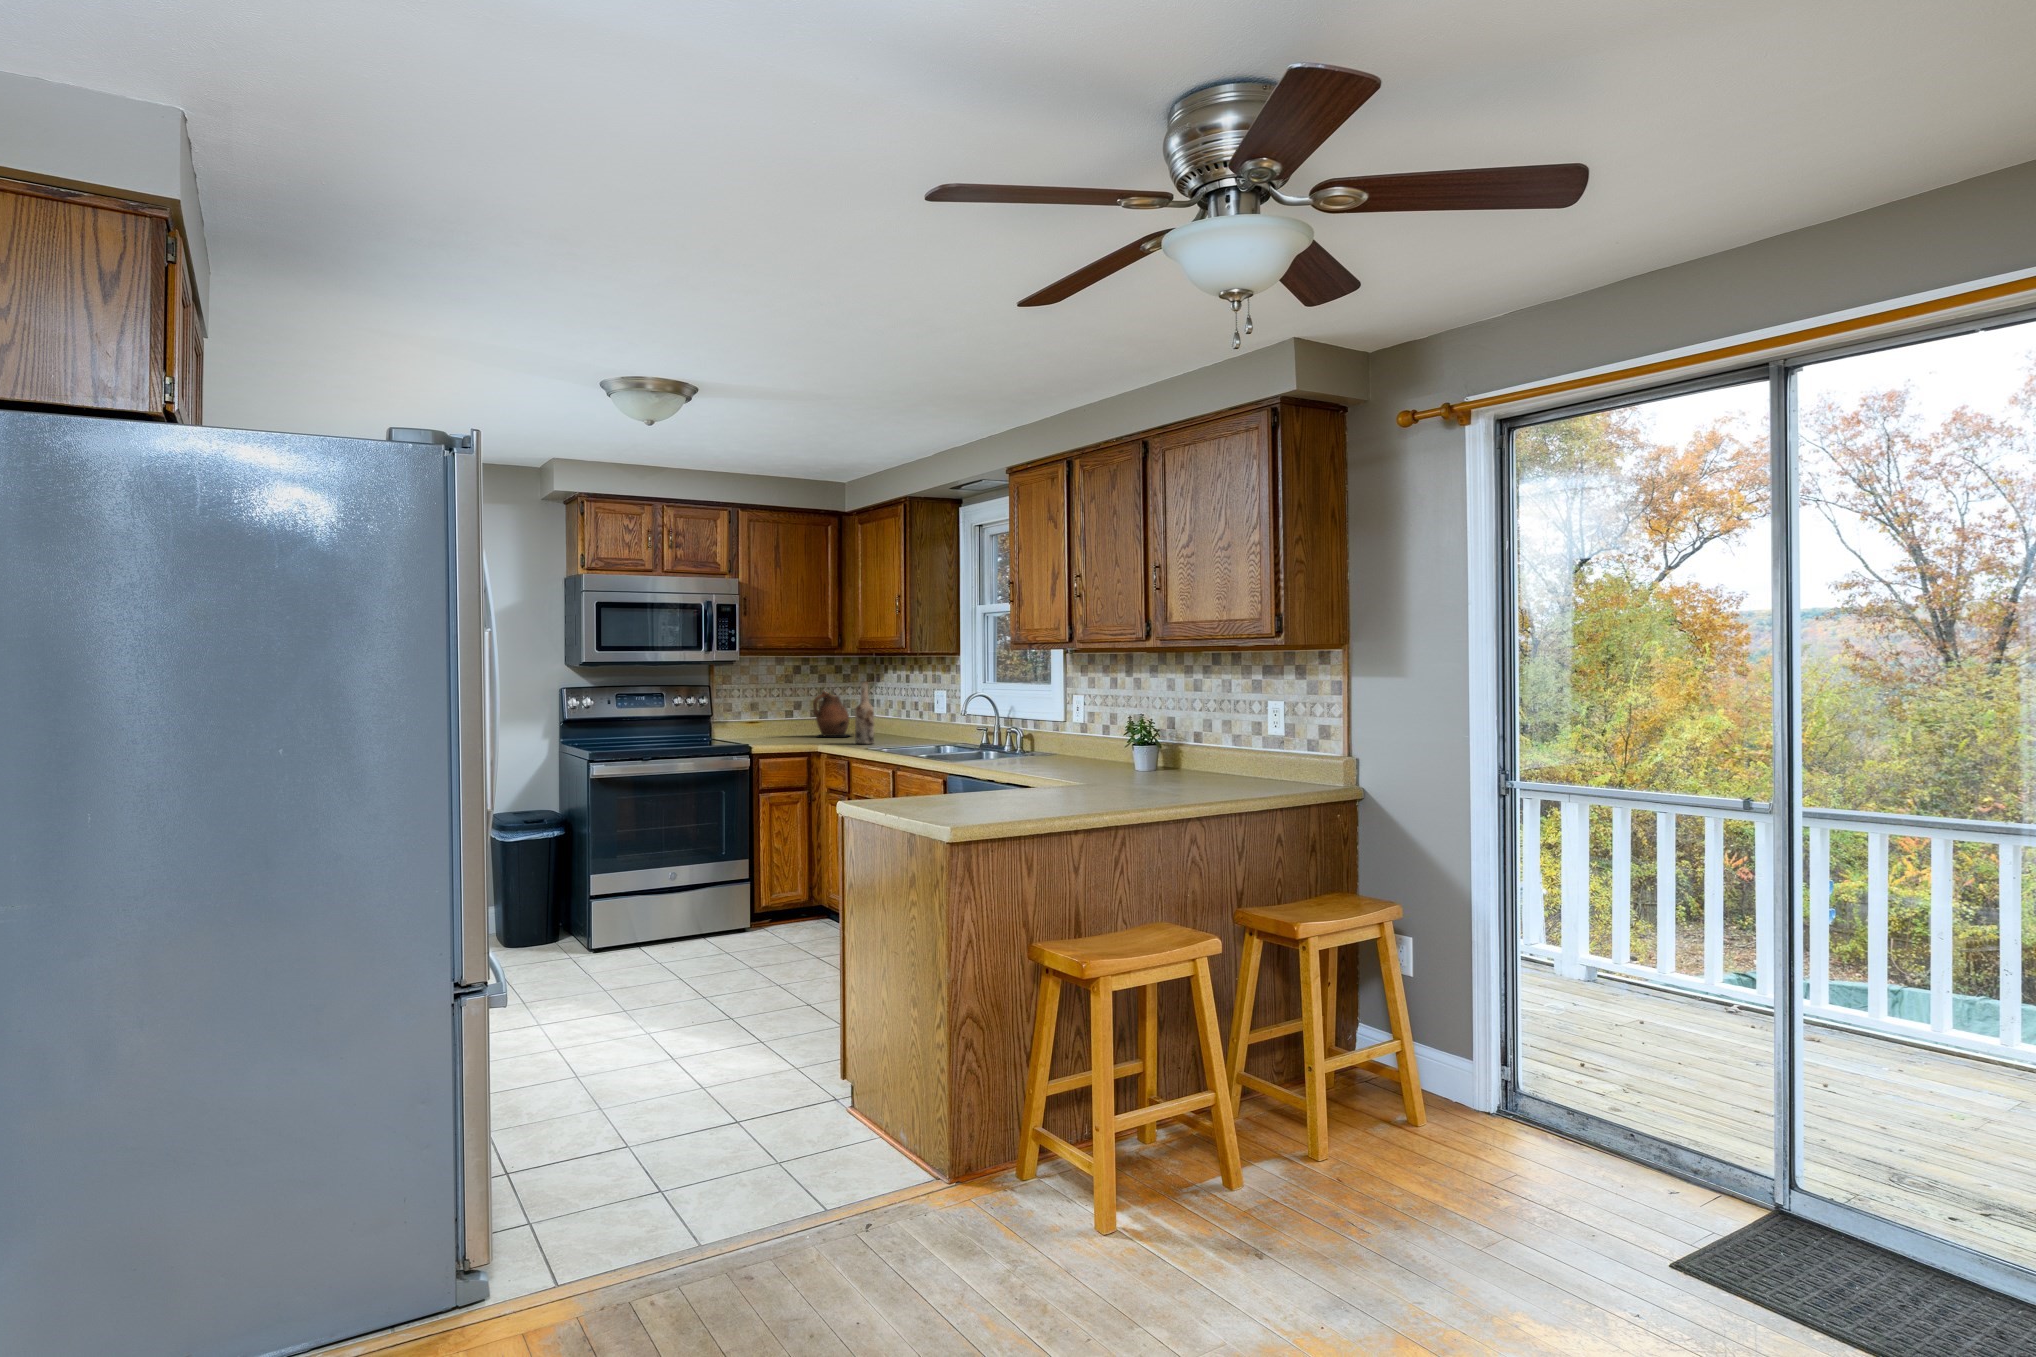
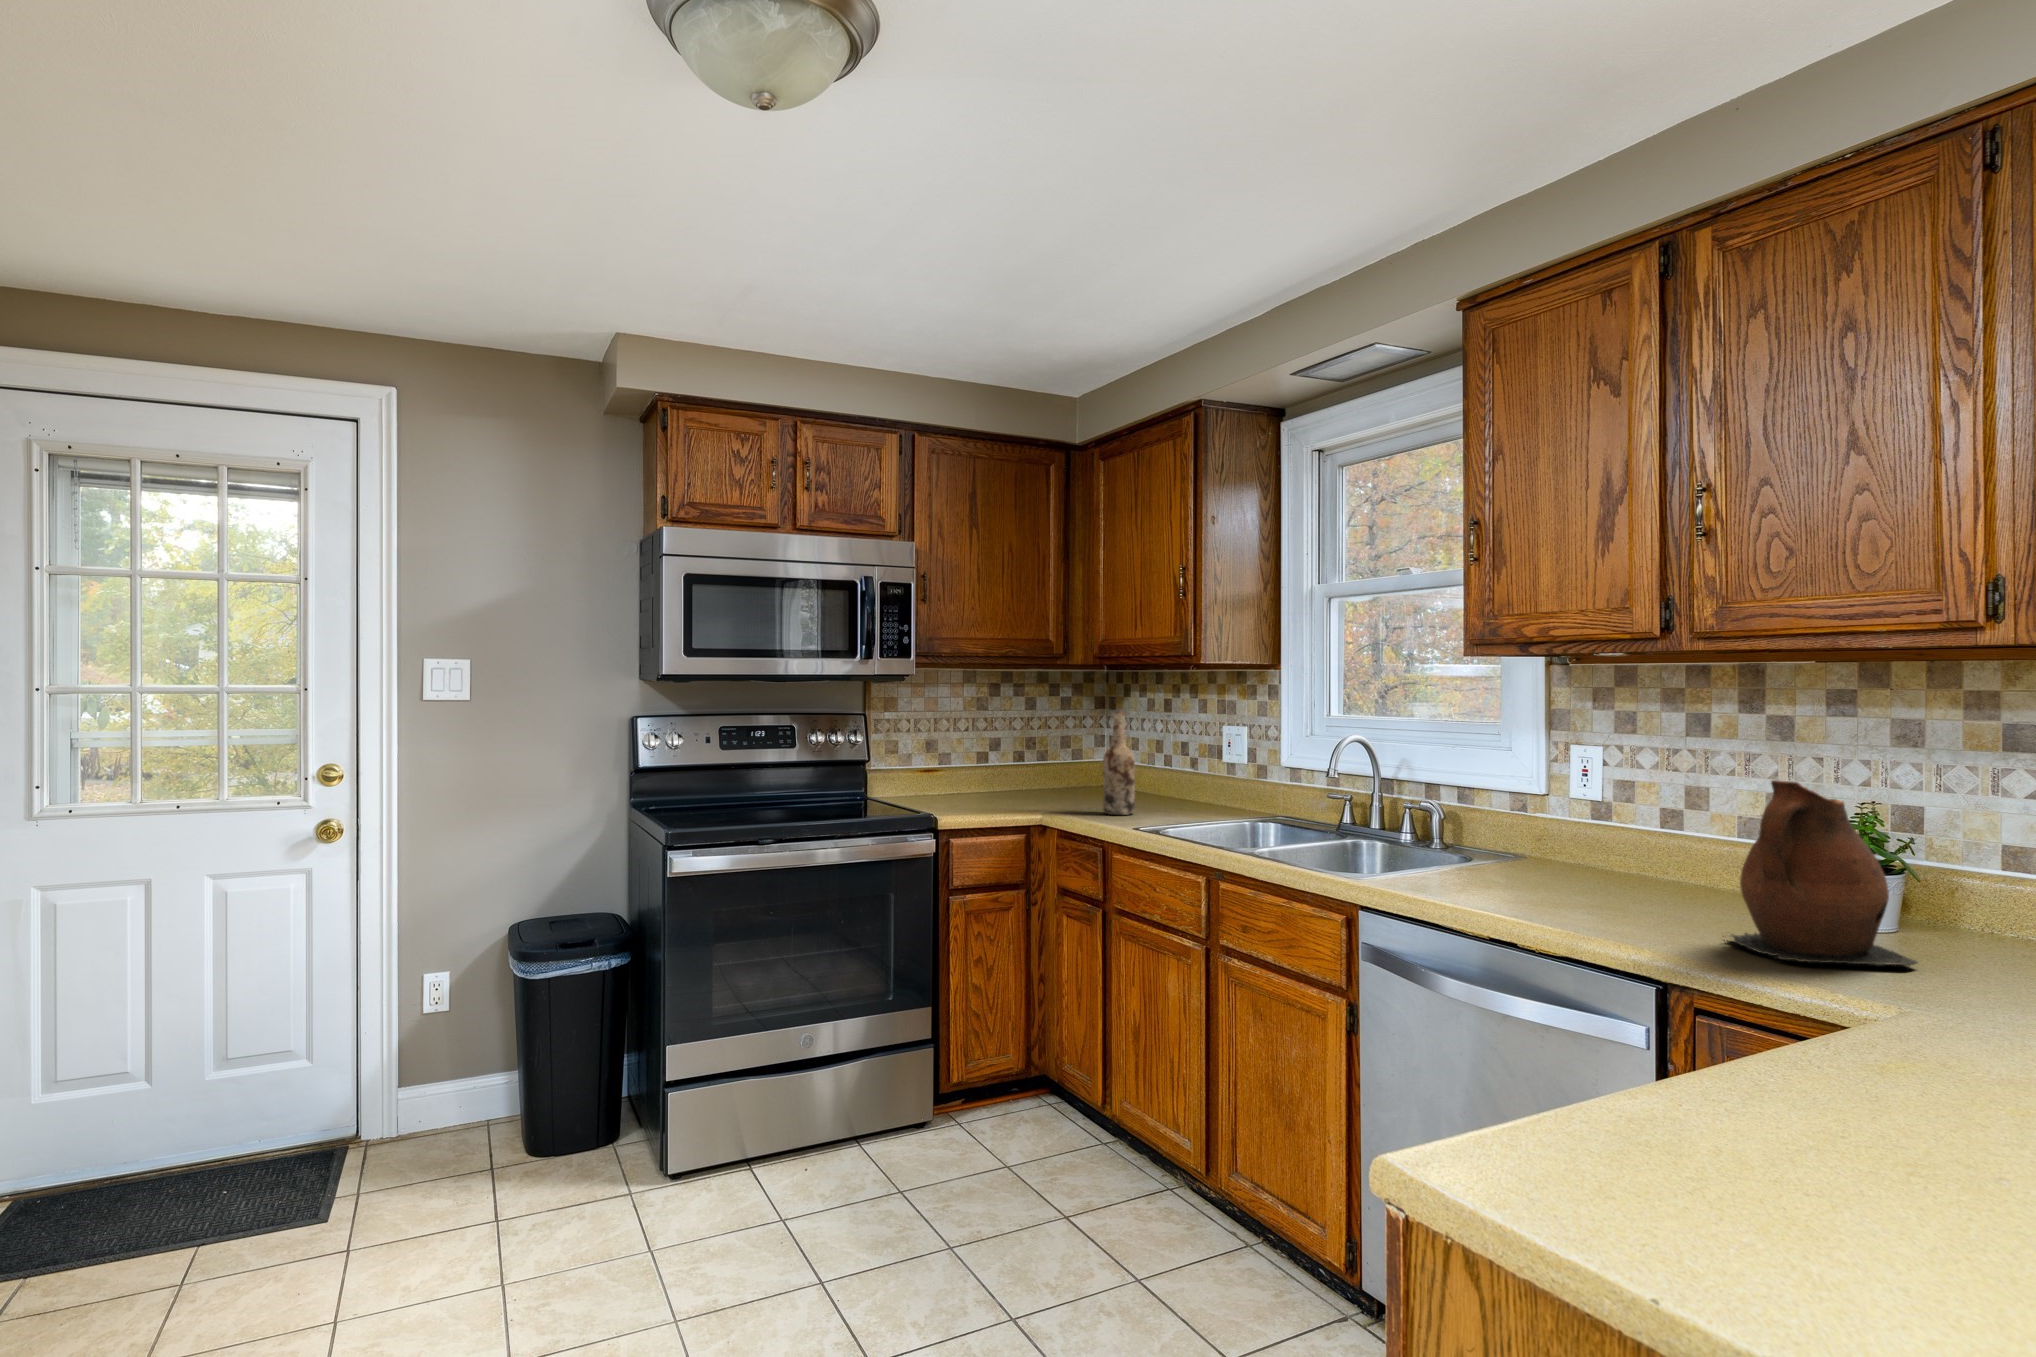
ceramic pitcher: present [813,691,849,736] -> present [1723,780,1917,968]

